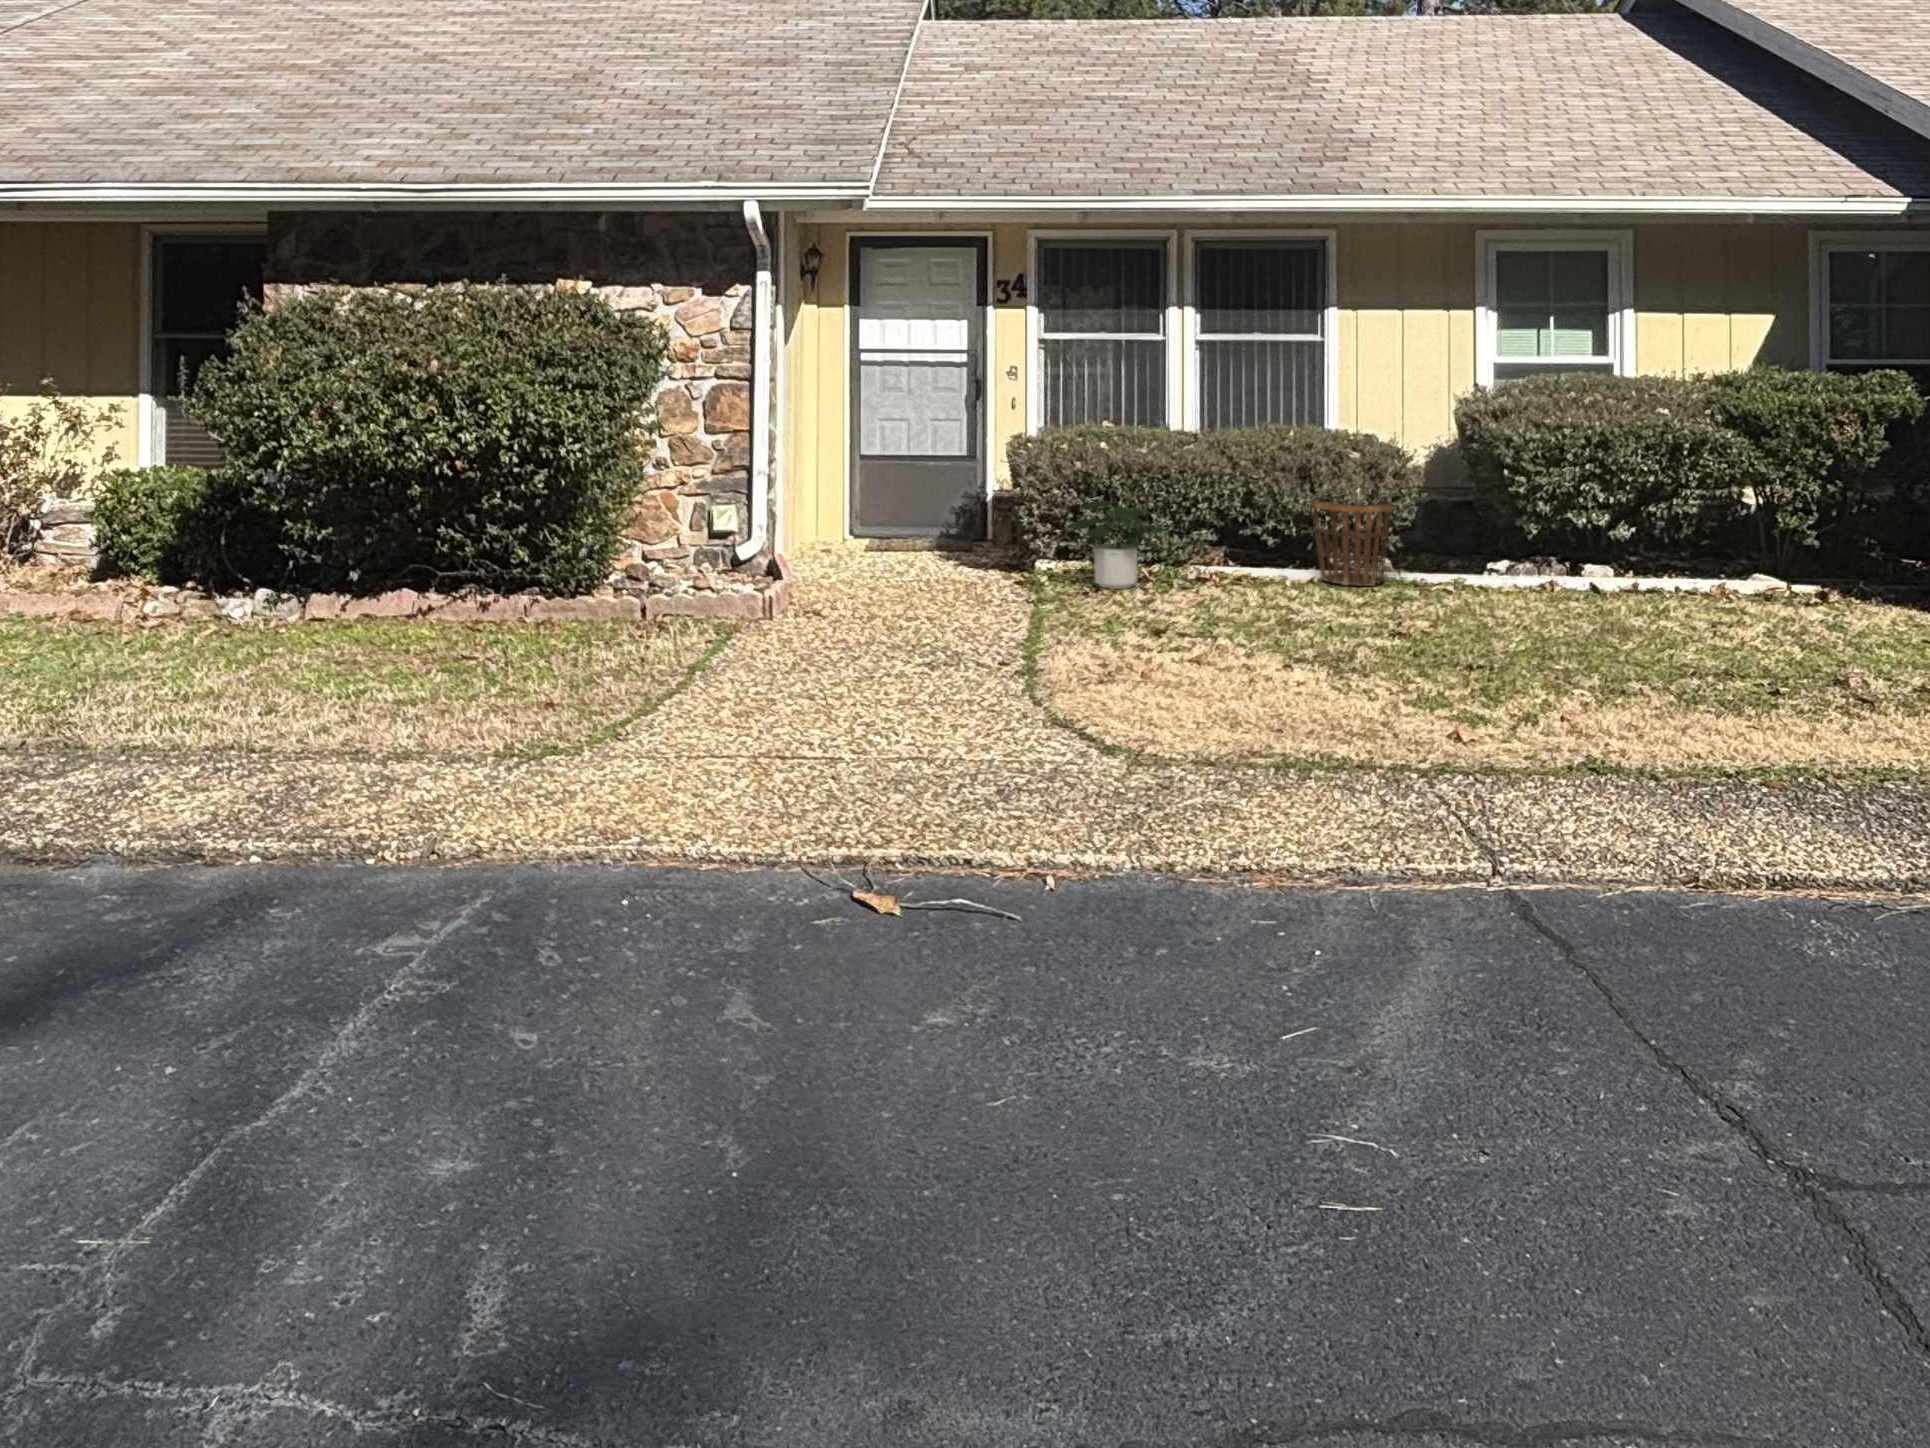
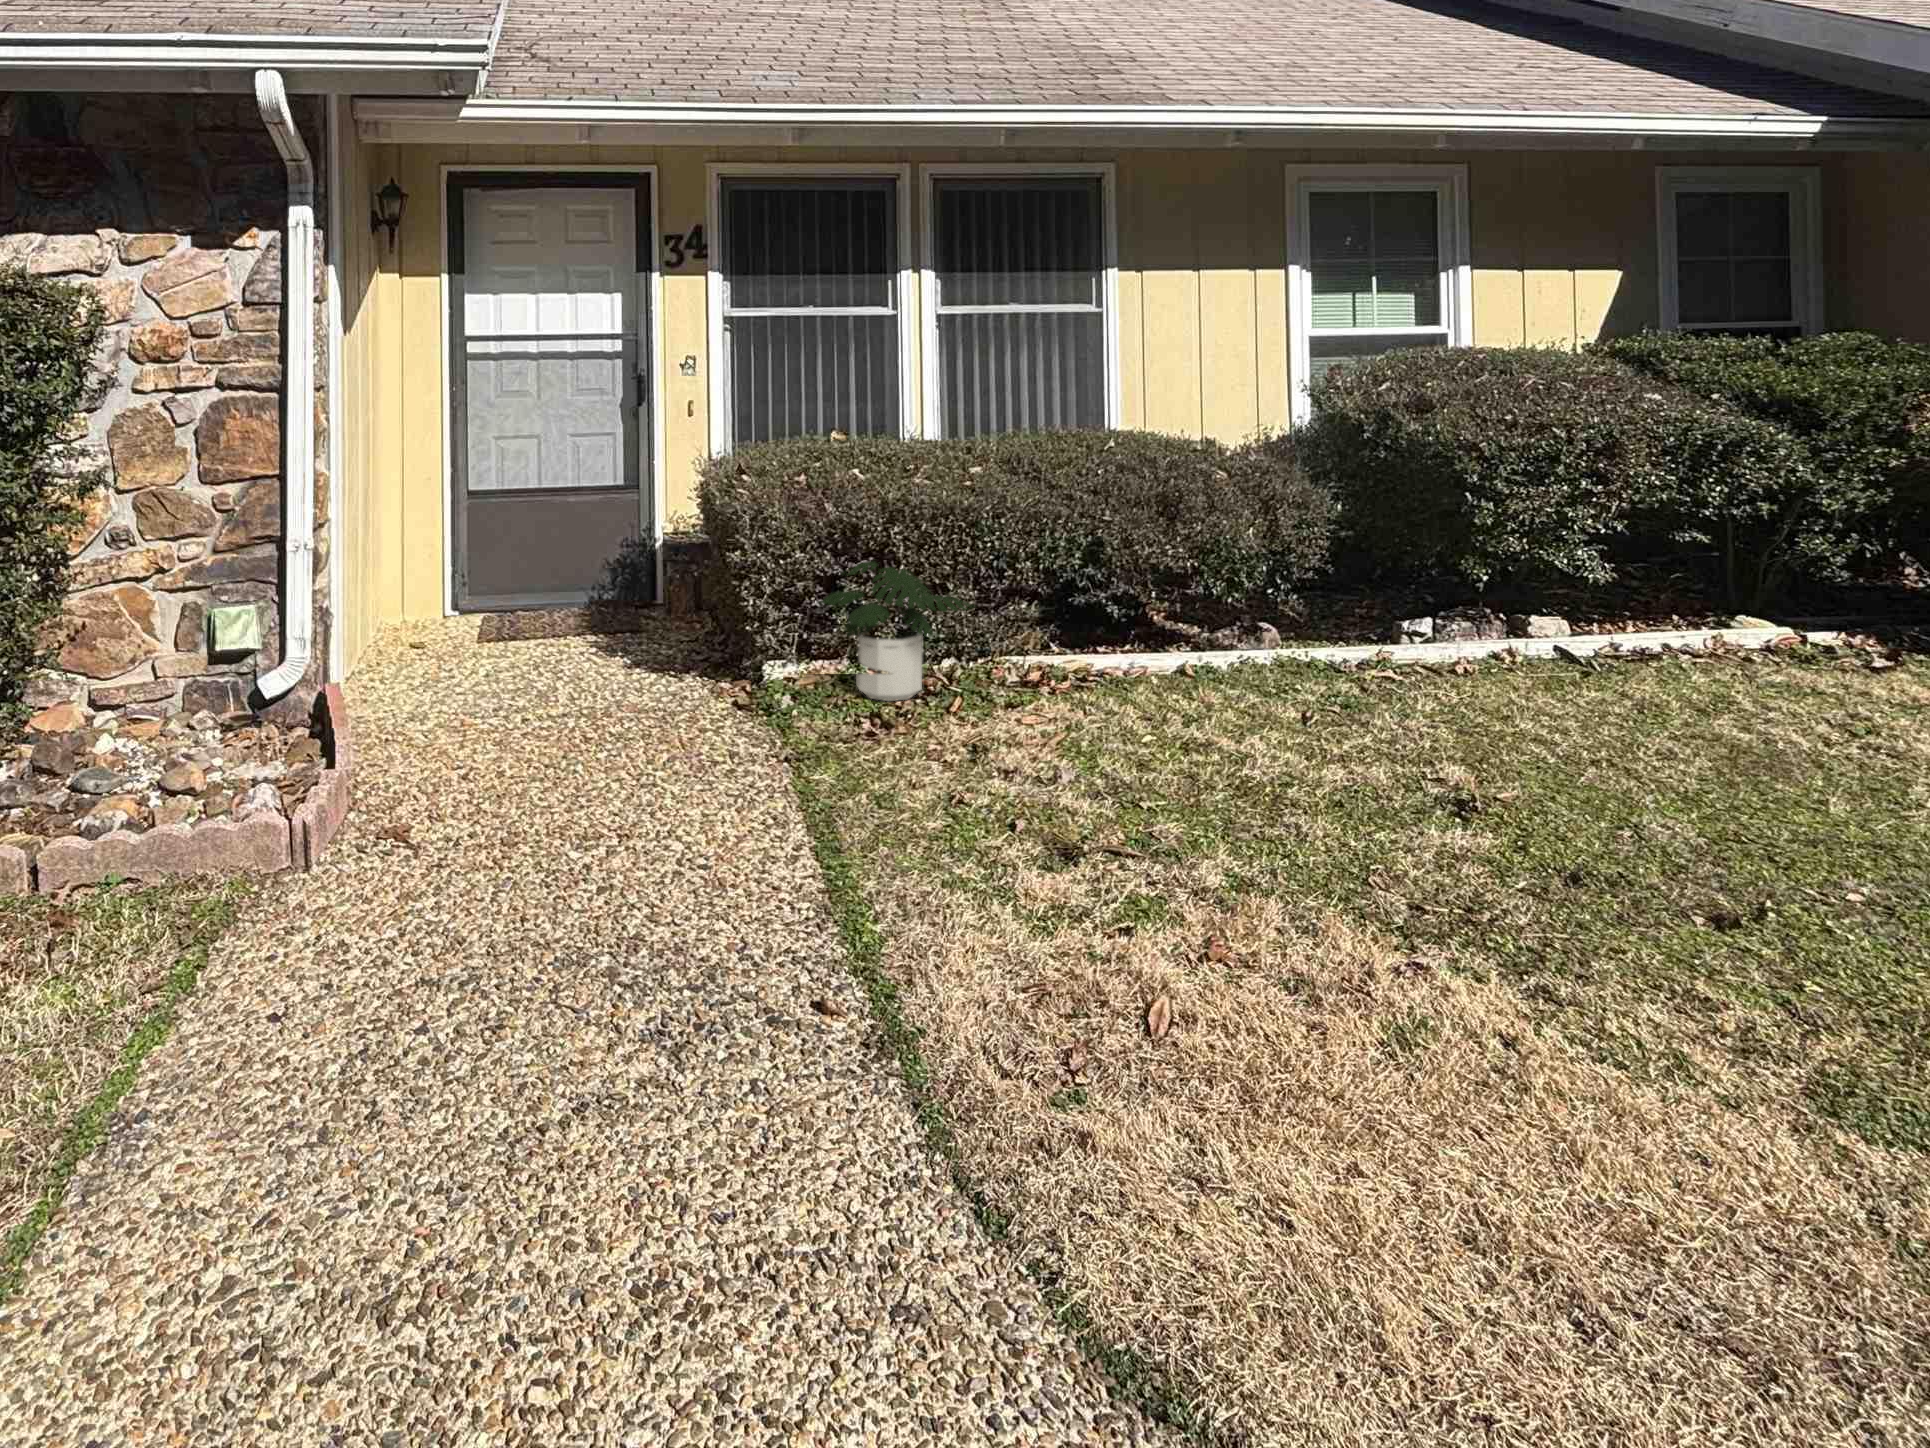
basket: present [1310,500,1393,586] -> none [1150,531,1275,667]

